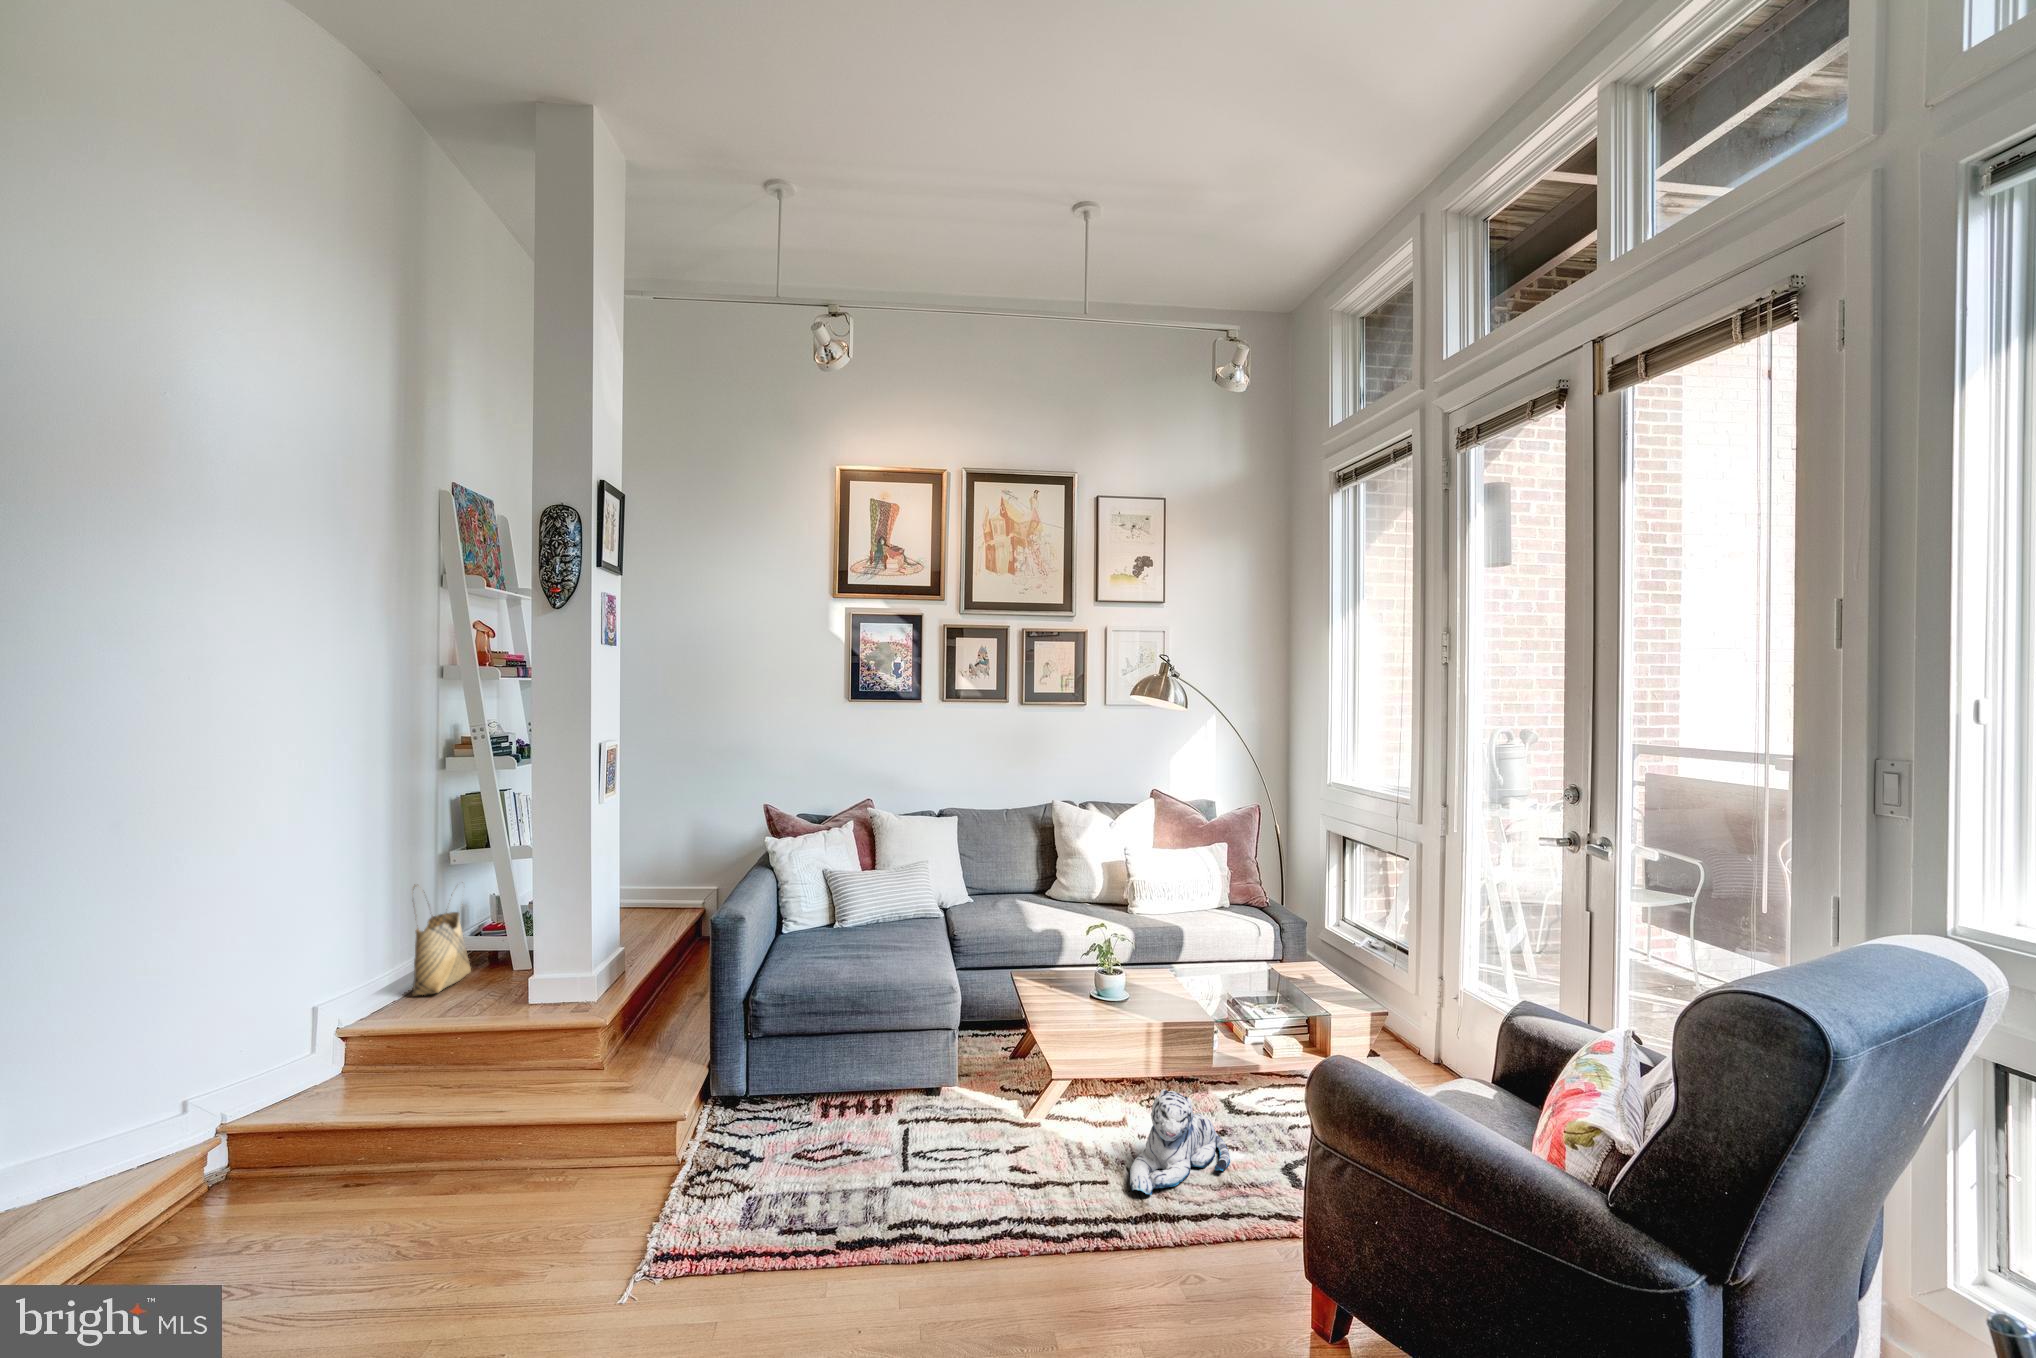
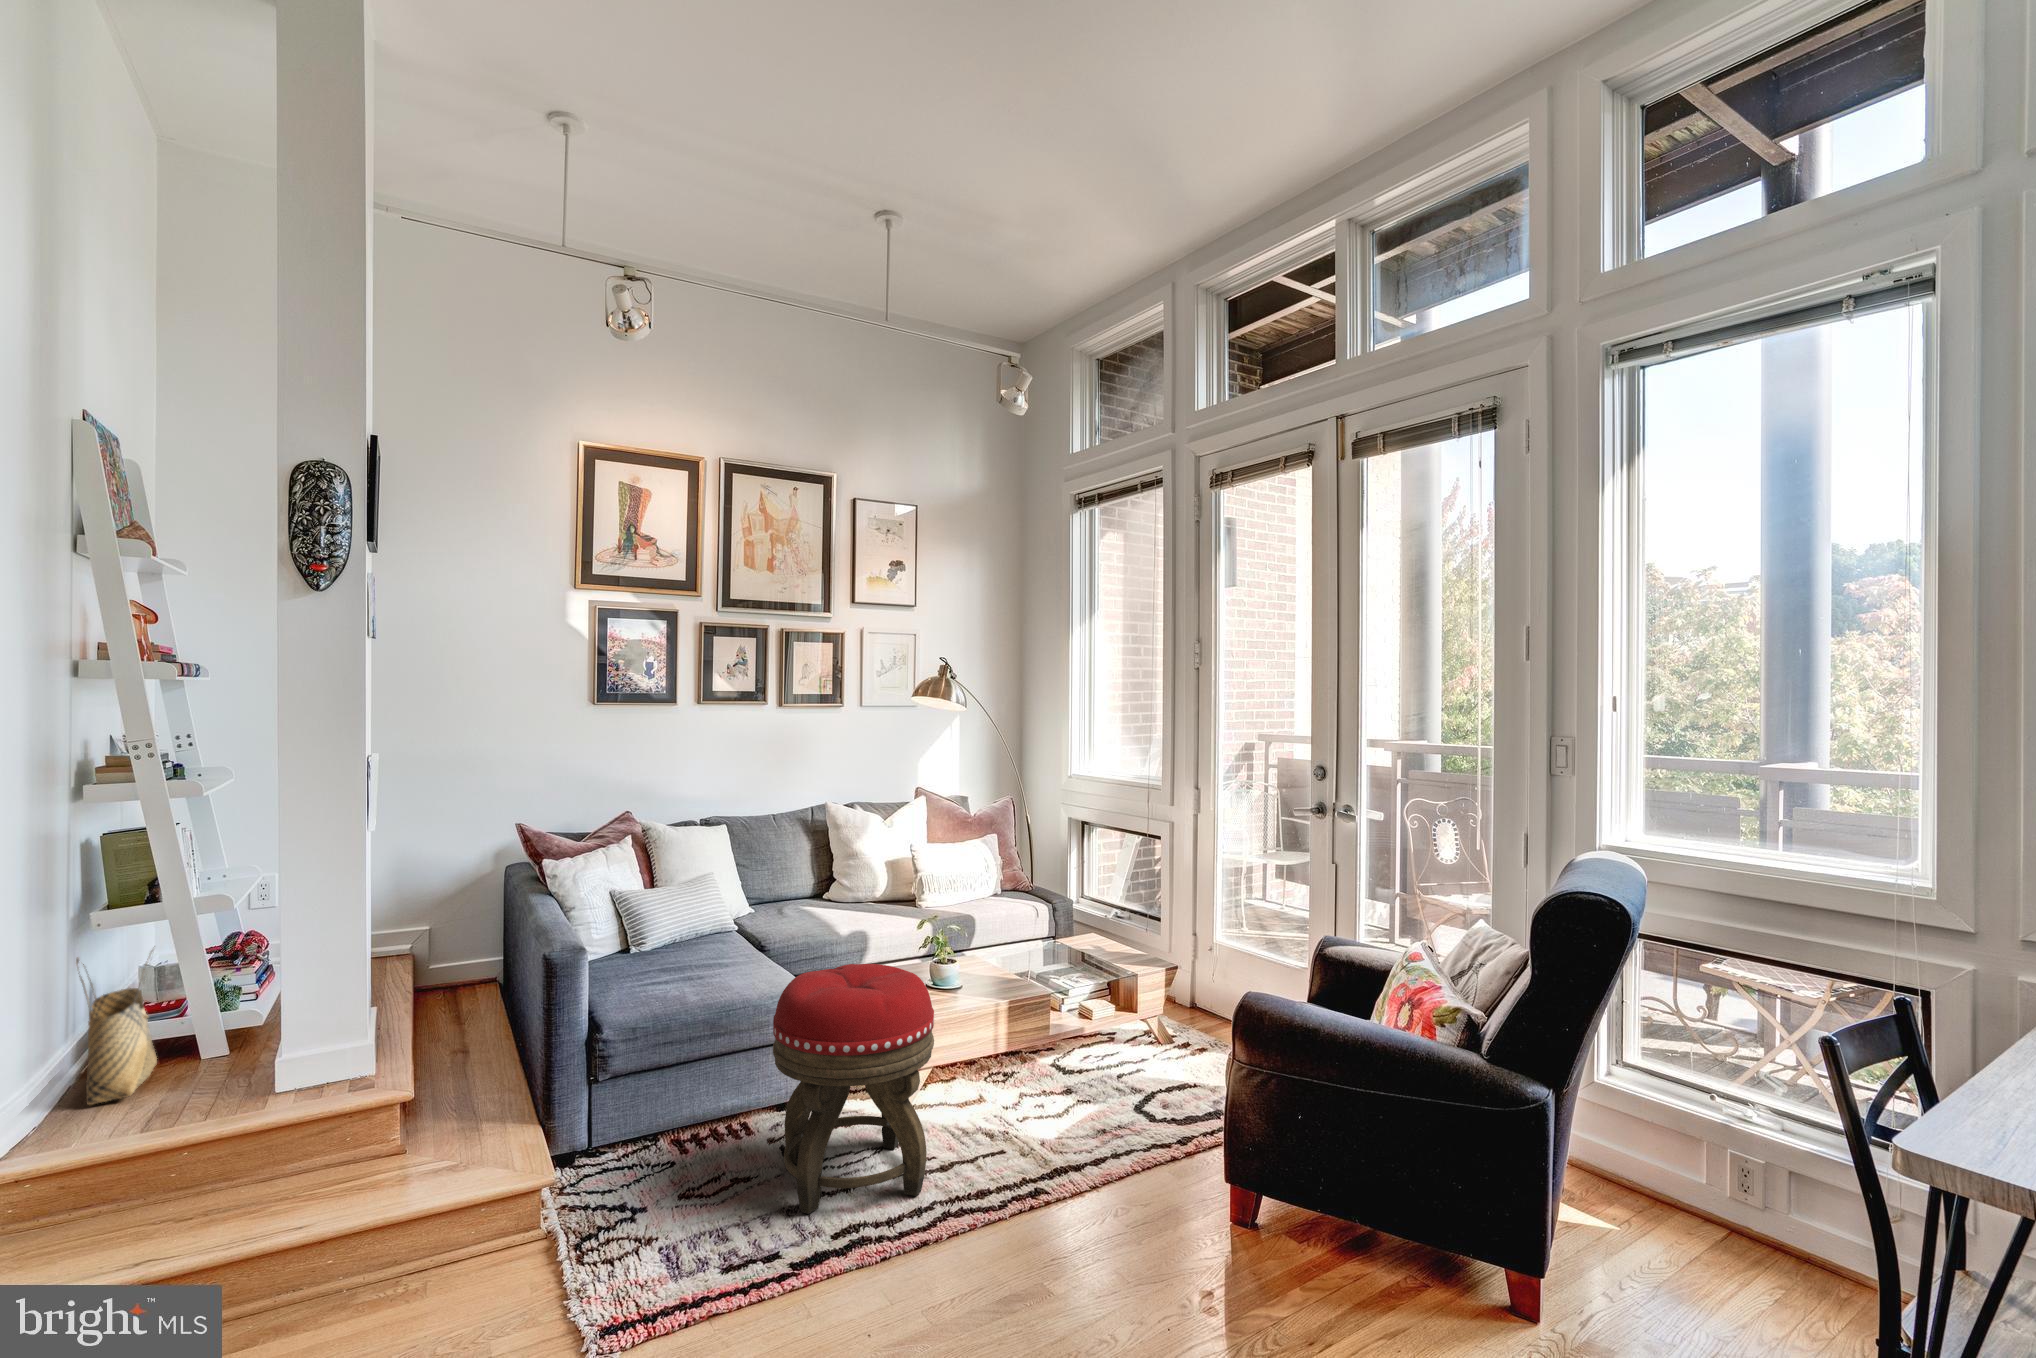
footstool: none [870,961,1029,1206] -> present [773,964,934,1214]
plush toy: present [1130,1089,1230,1195] -> none [1018,1058,1095,1155]

